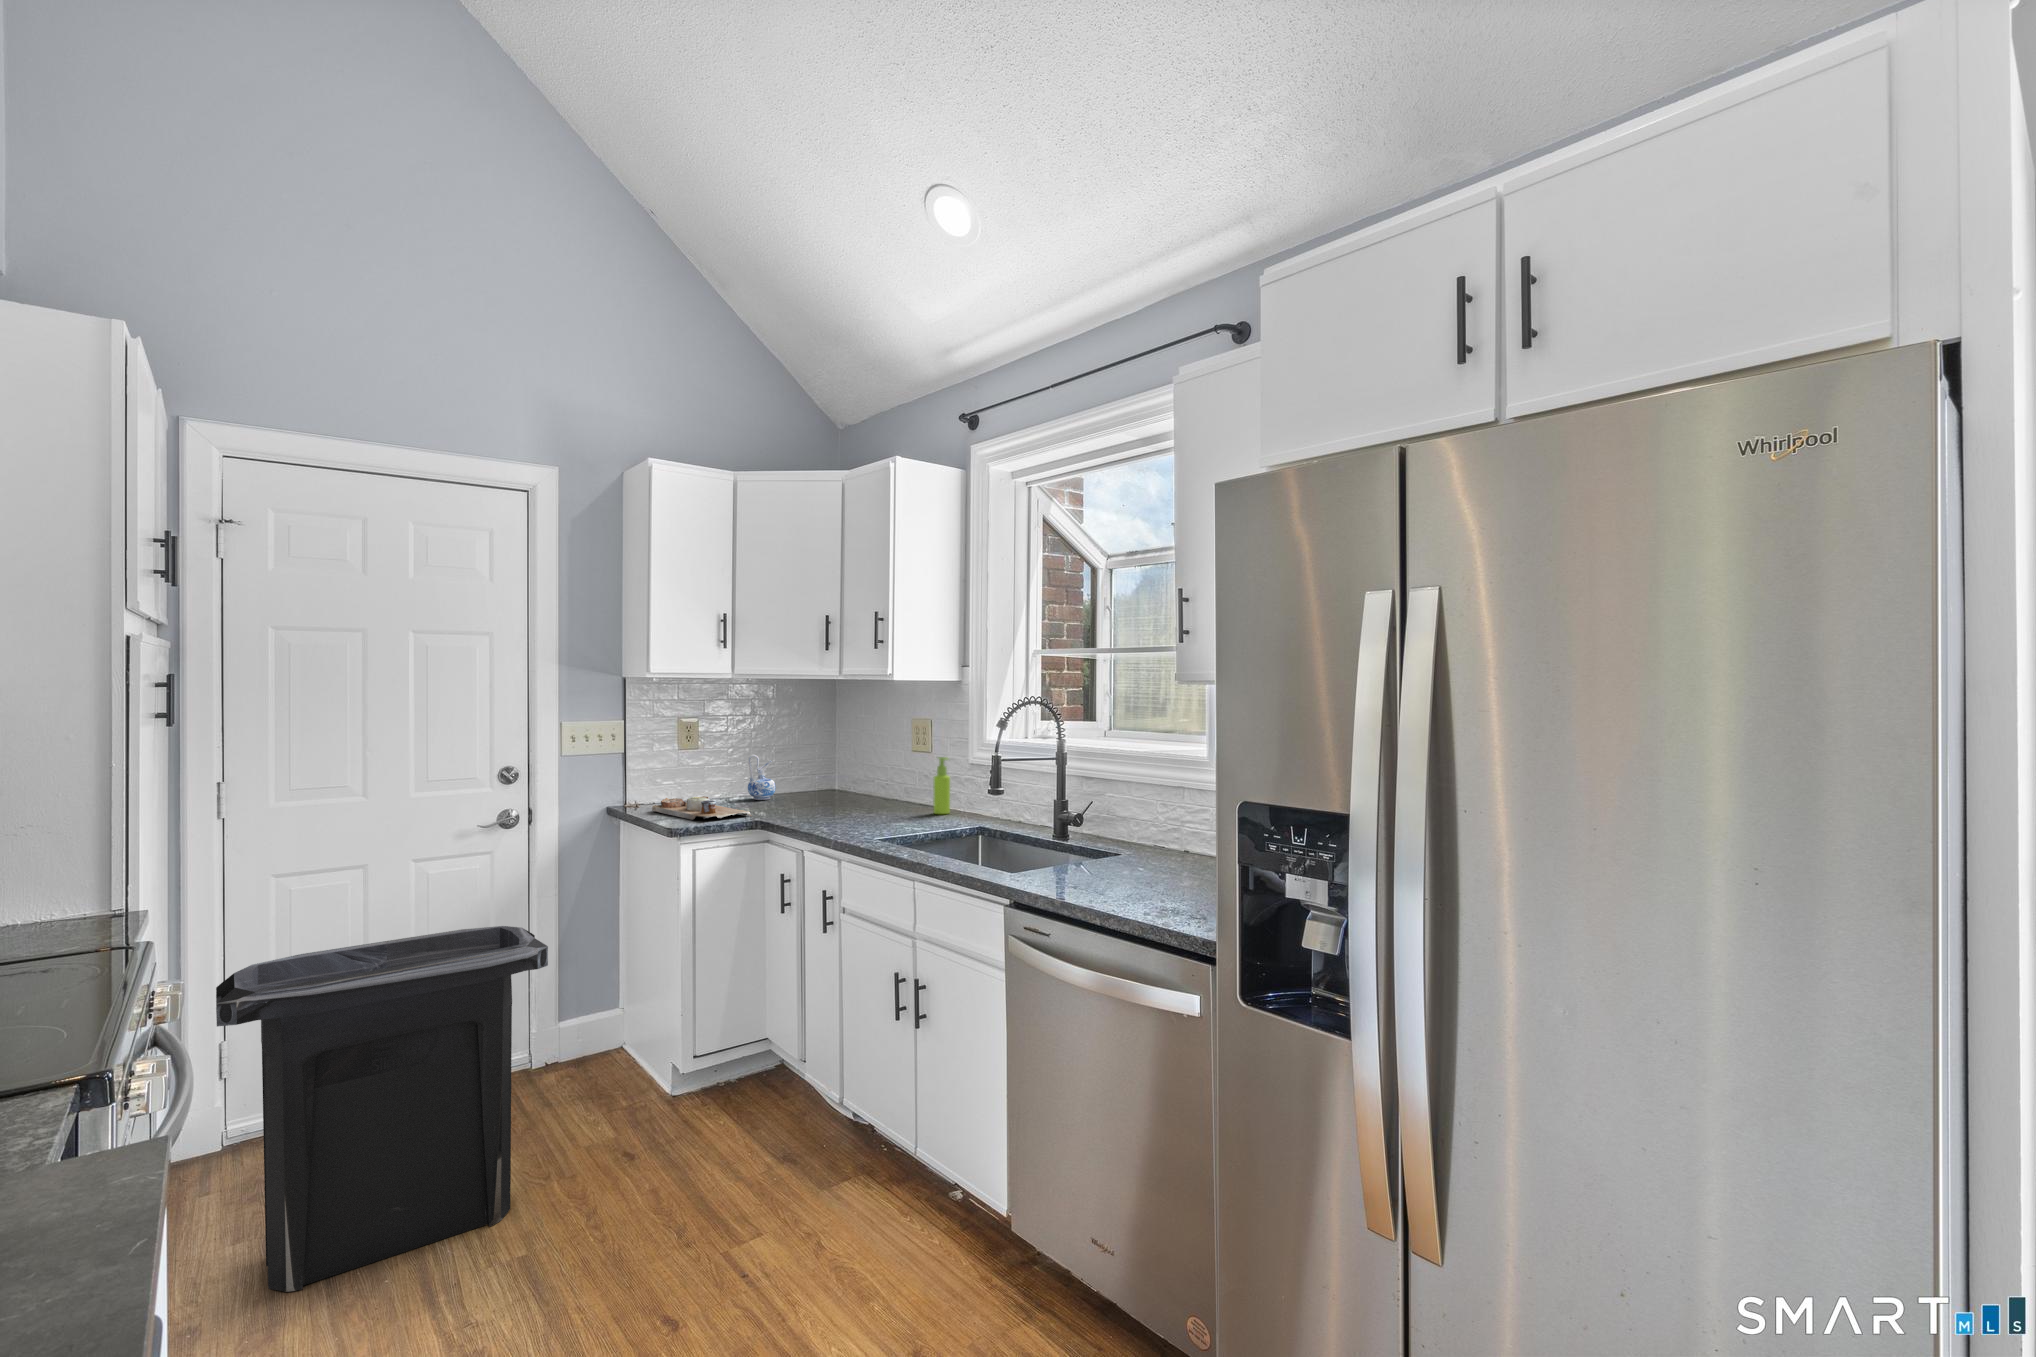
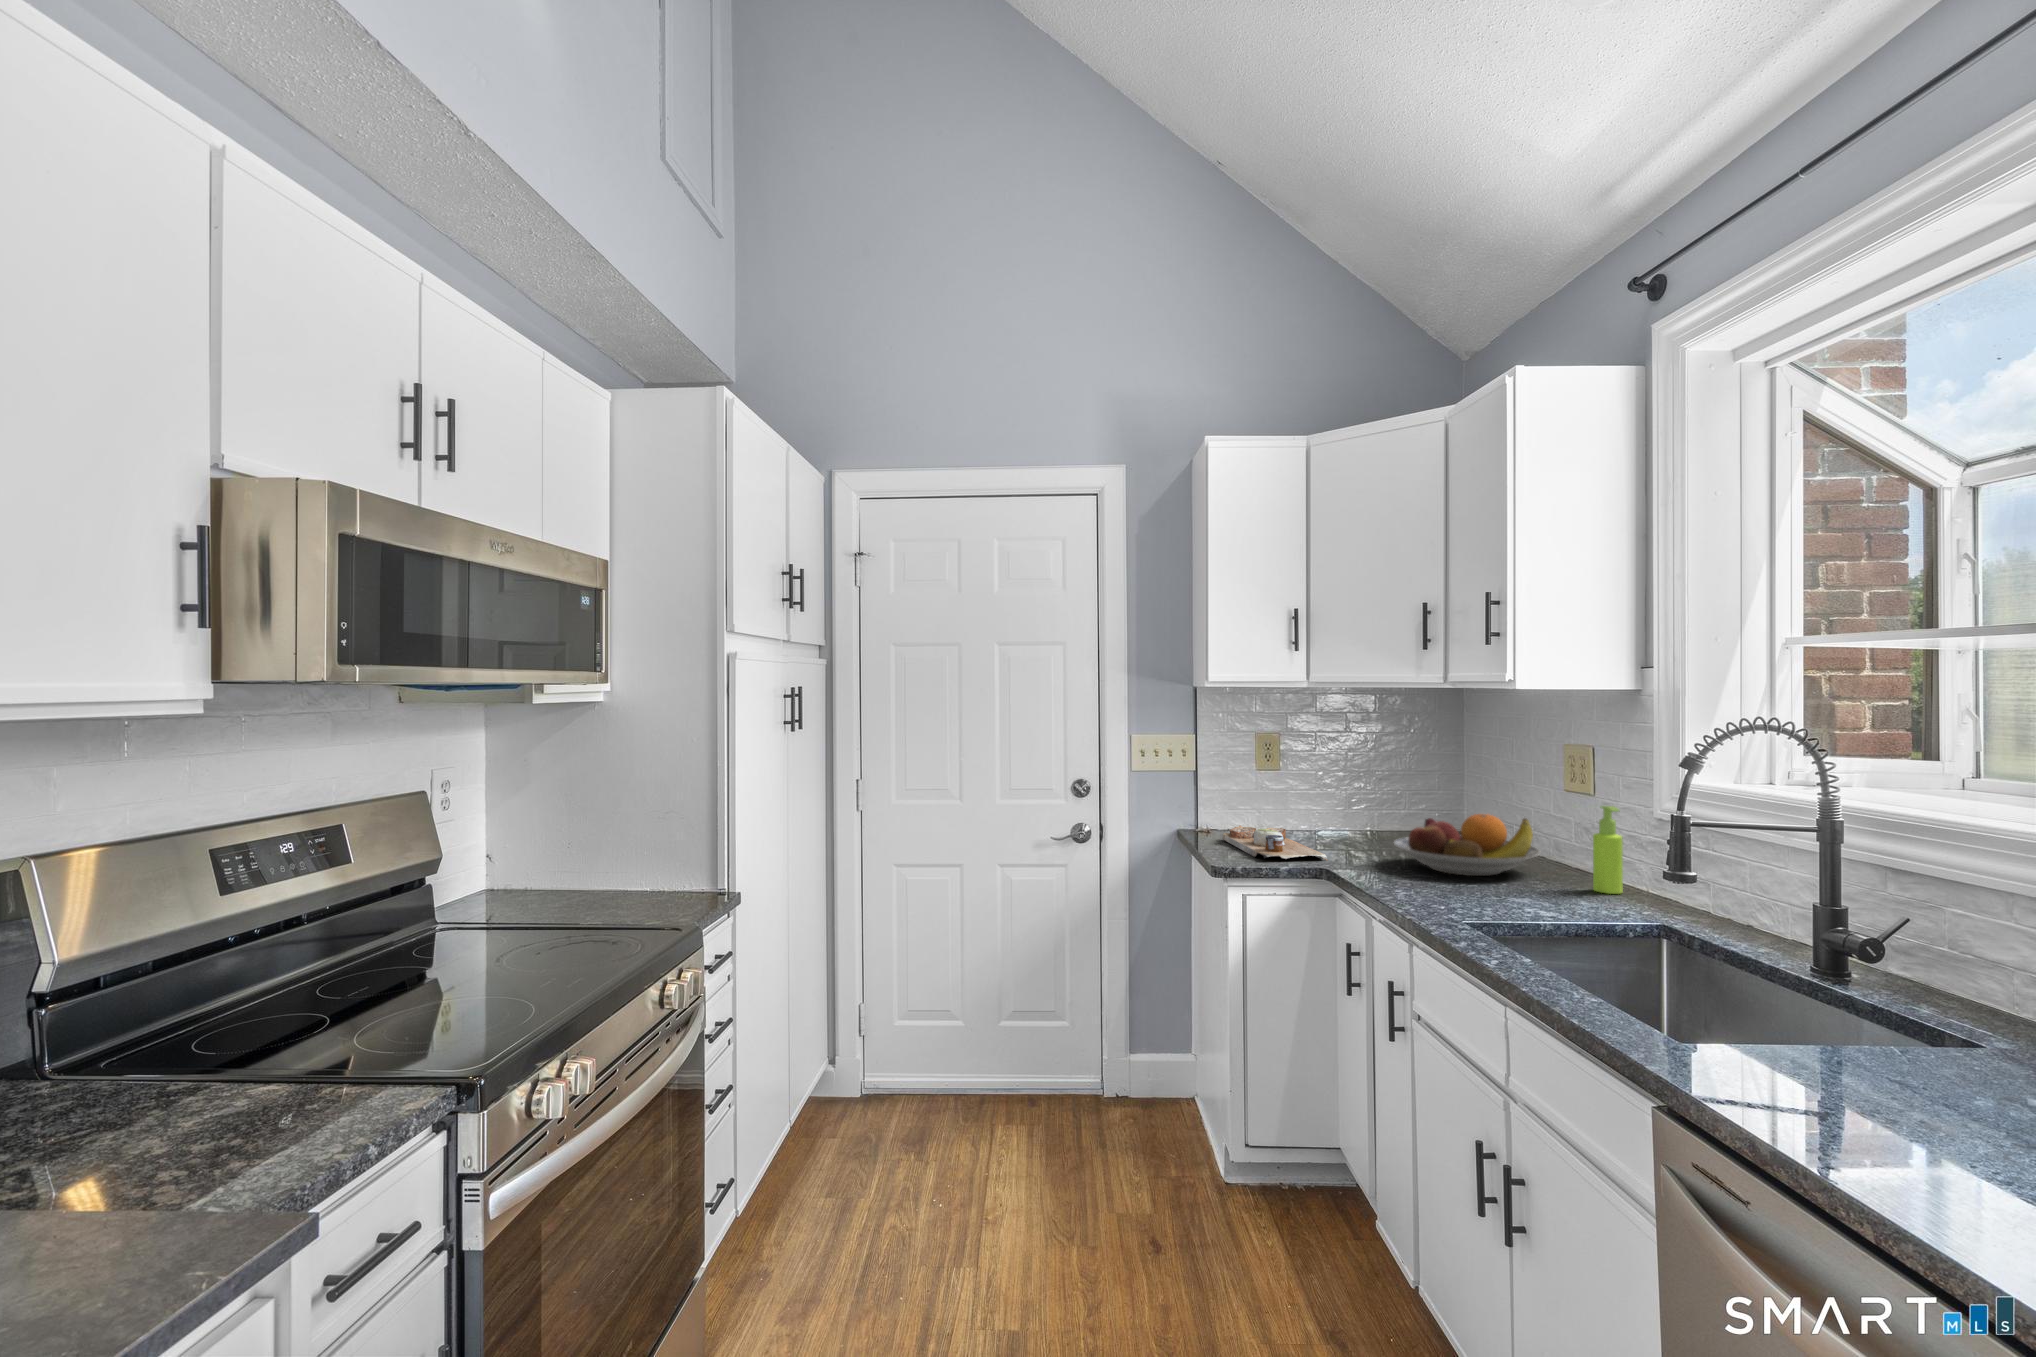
ceramic pitcher: present [748,755,776,800] -> none [1343,781,1379,839]
fruit bowl: none [801,770,899,814] -> present [1393,814,1541,876]
trash can: present [216,926,548,1292] -> none [762,950,1049,1290]

